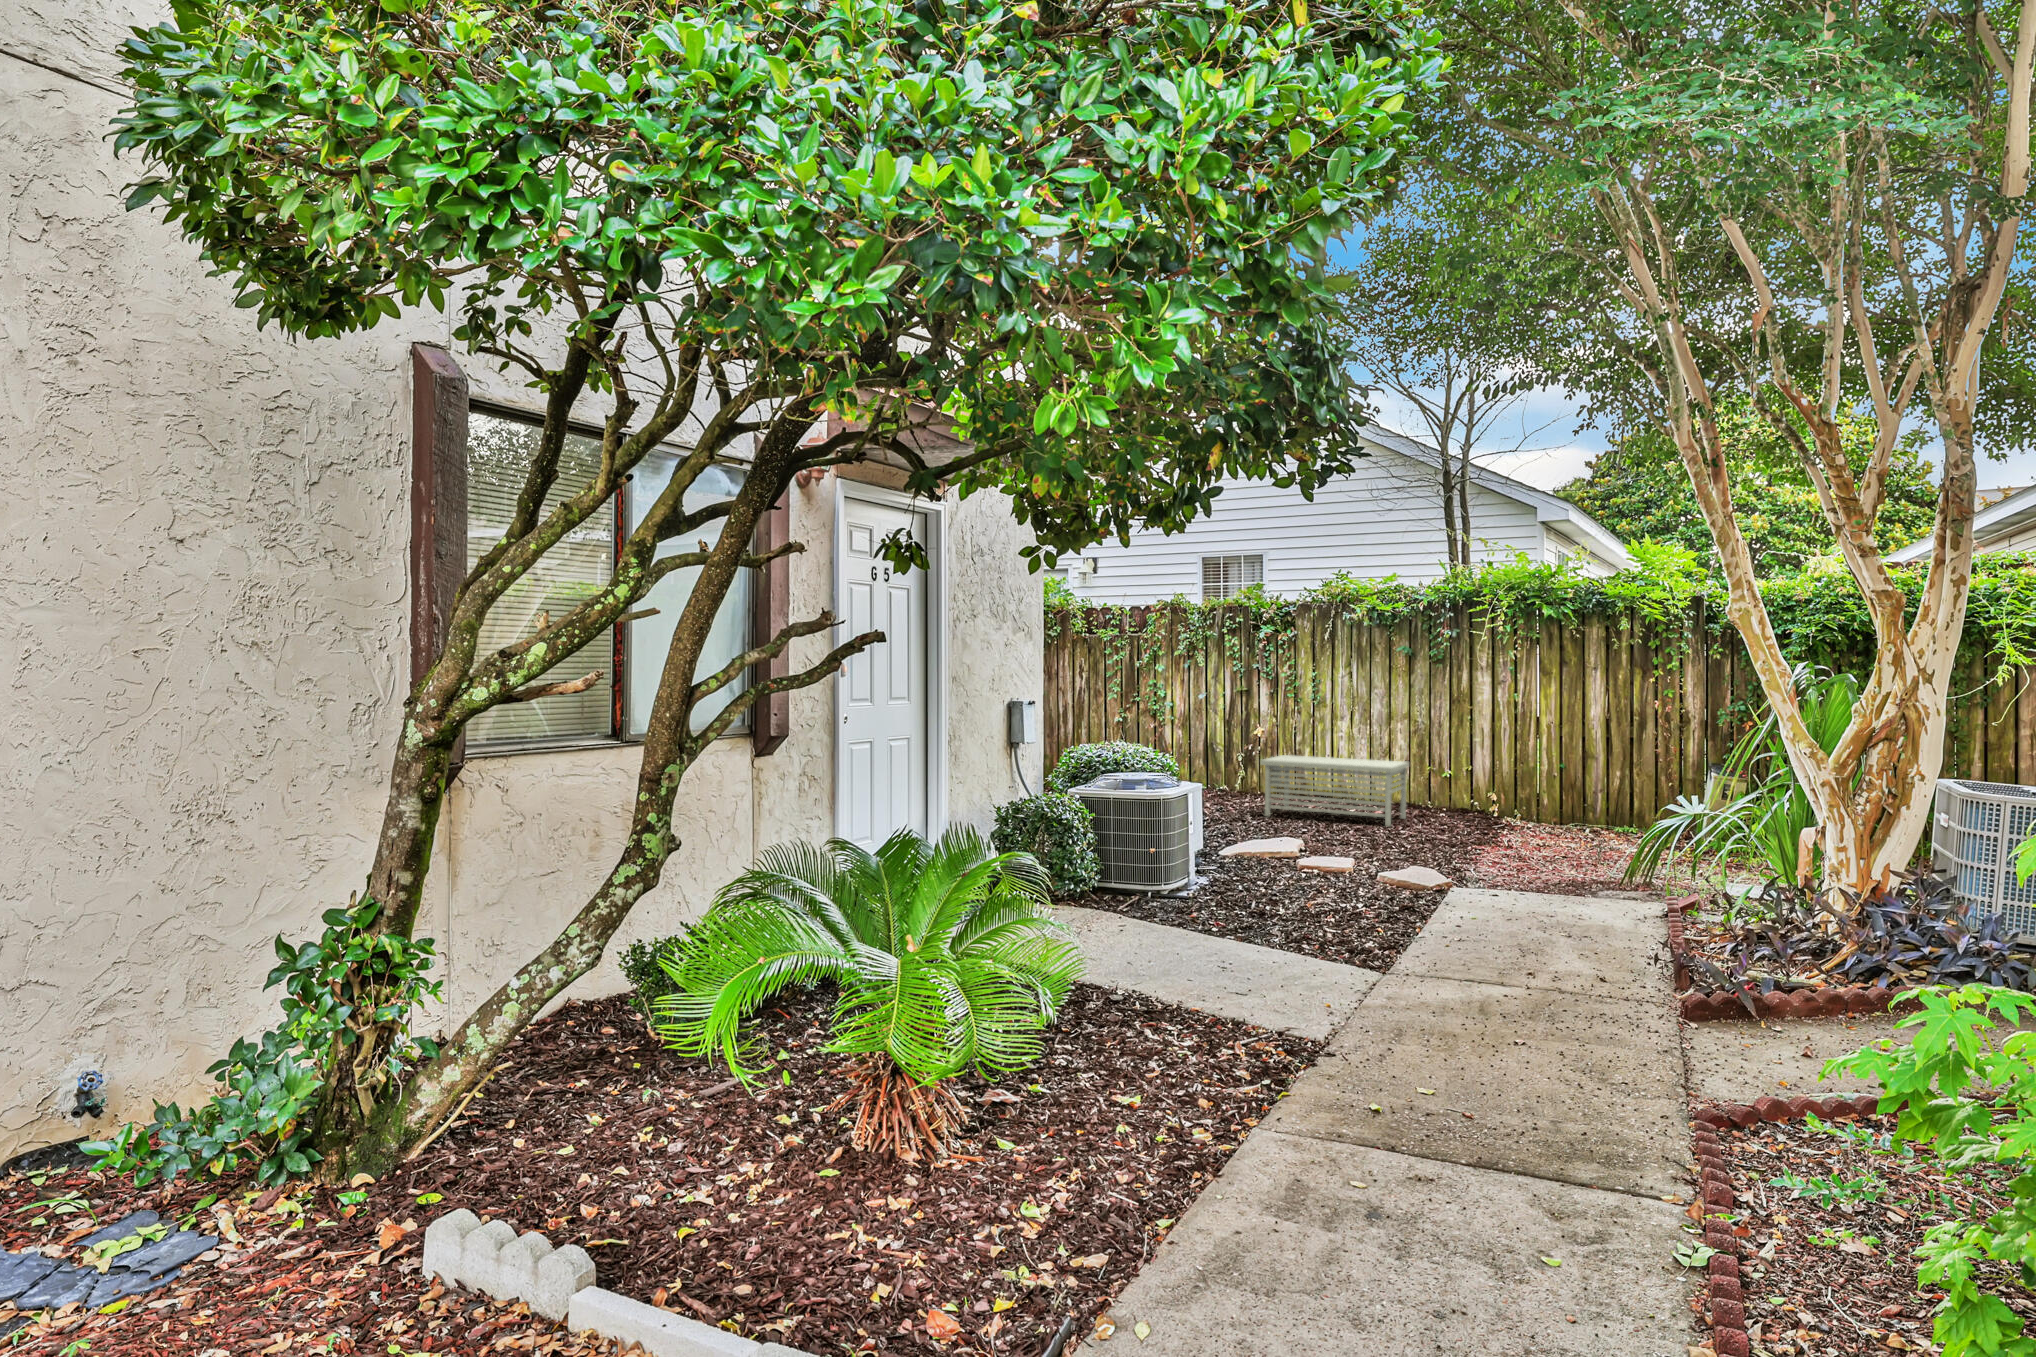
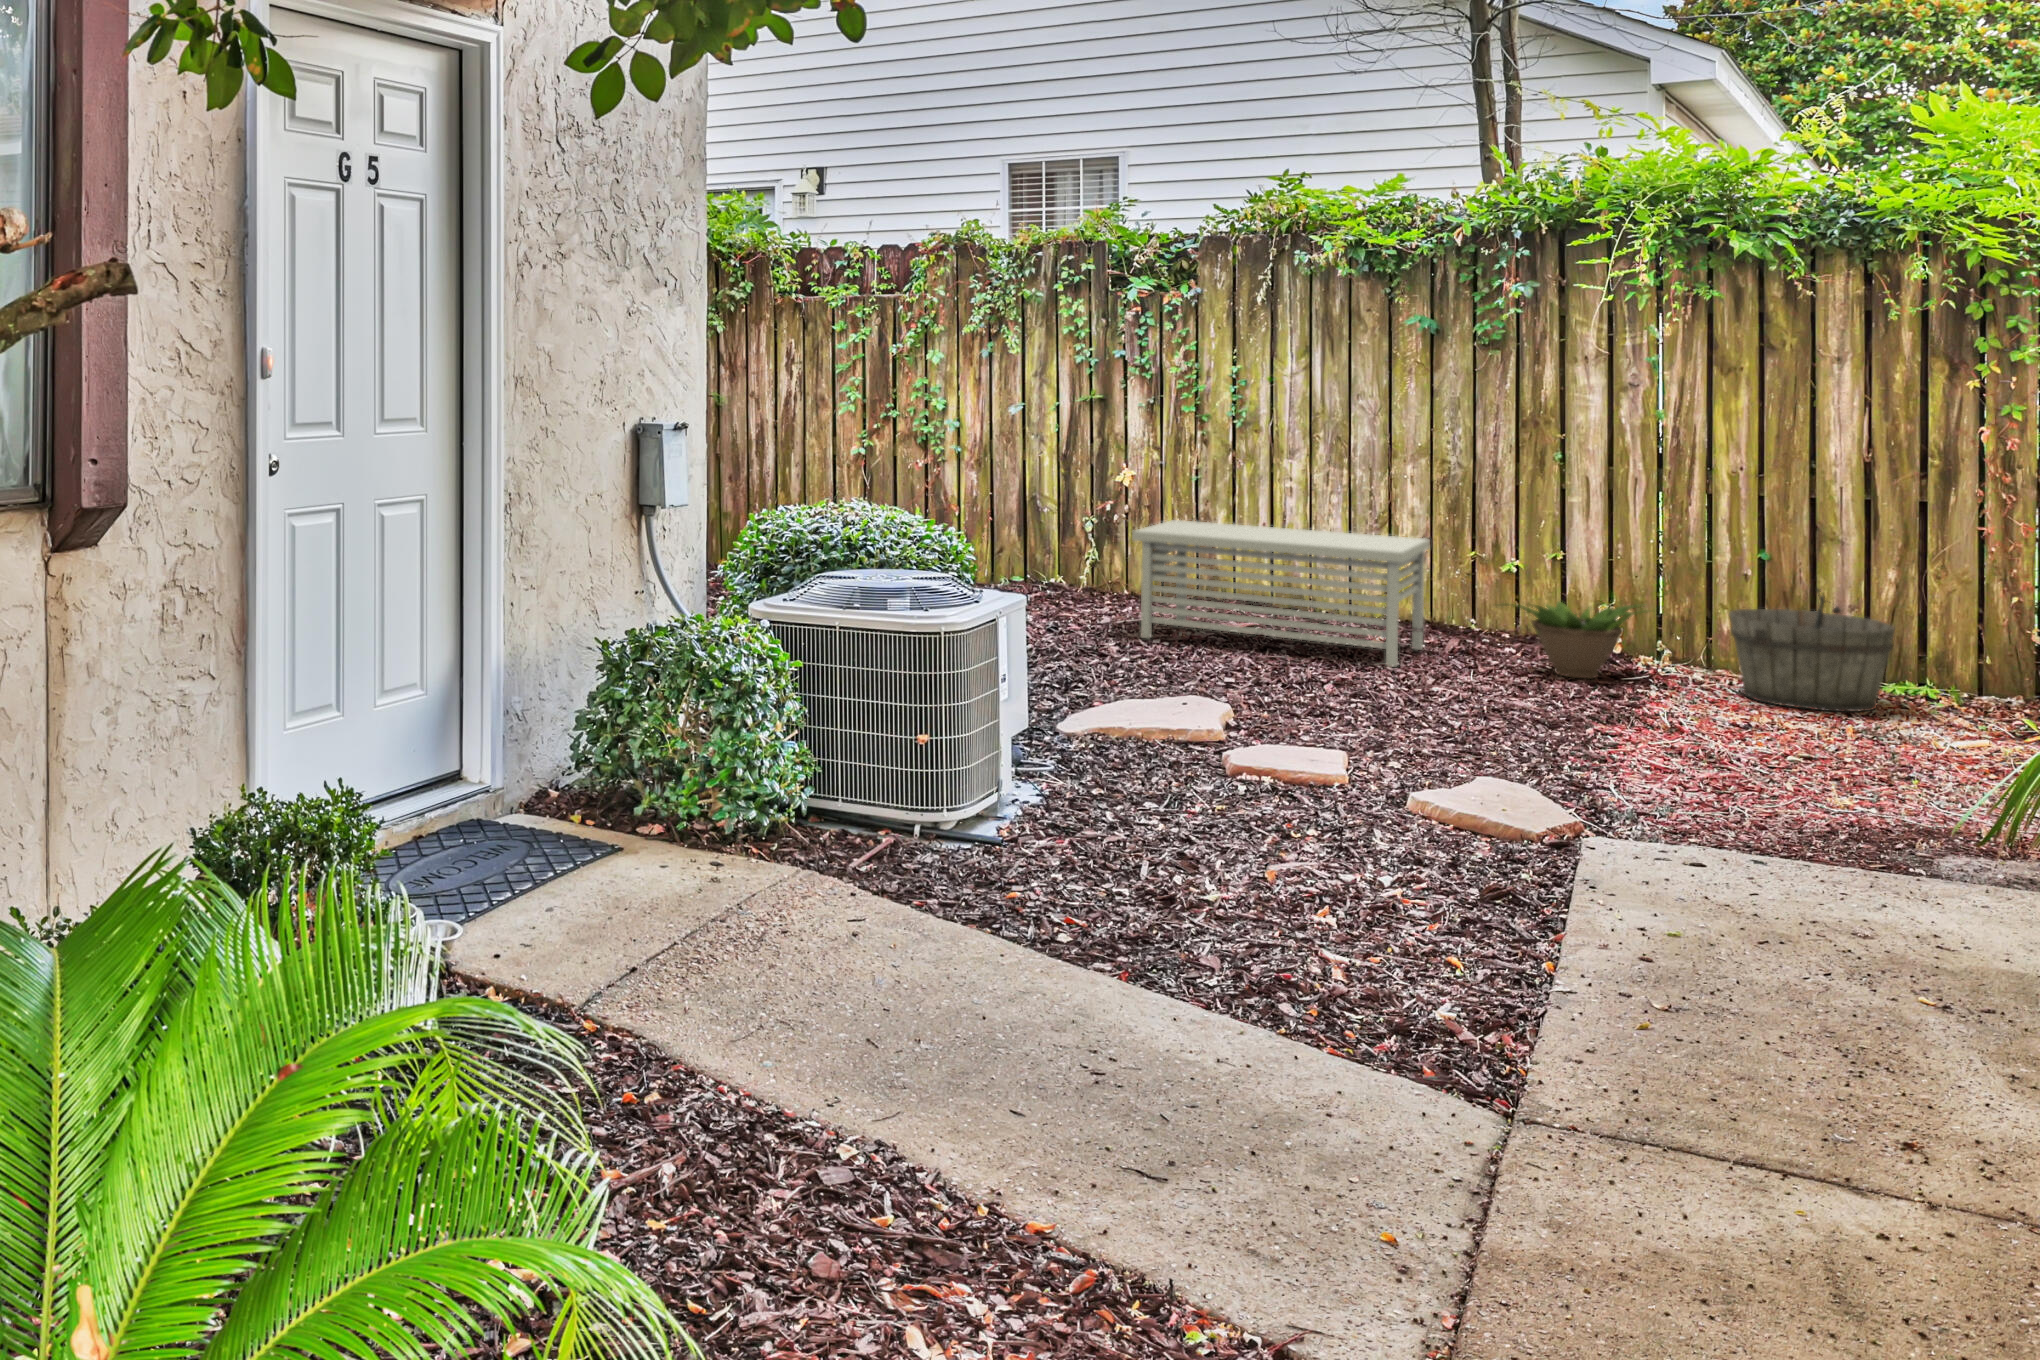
wooden bucket: none [1545,781,1619,840] -> present [1729,589,1895,712]
decorative plant: none [1438,791,1512,829] -> present [1505,602,1646,678]

